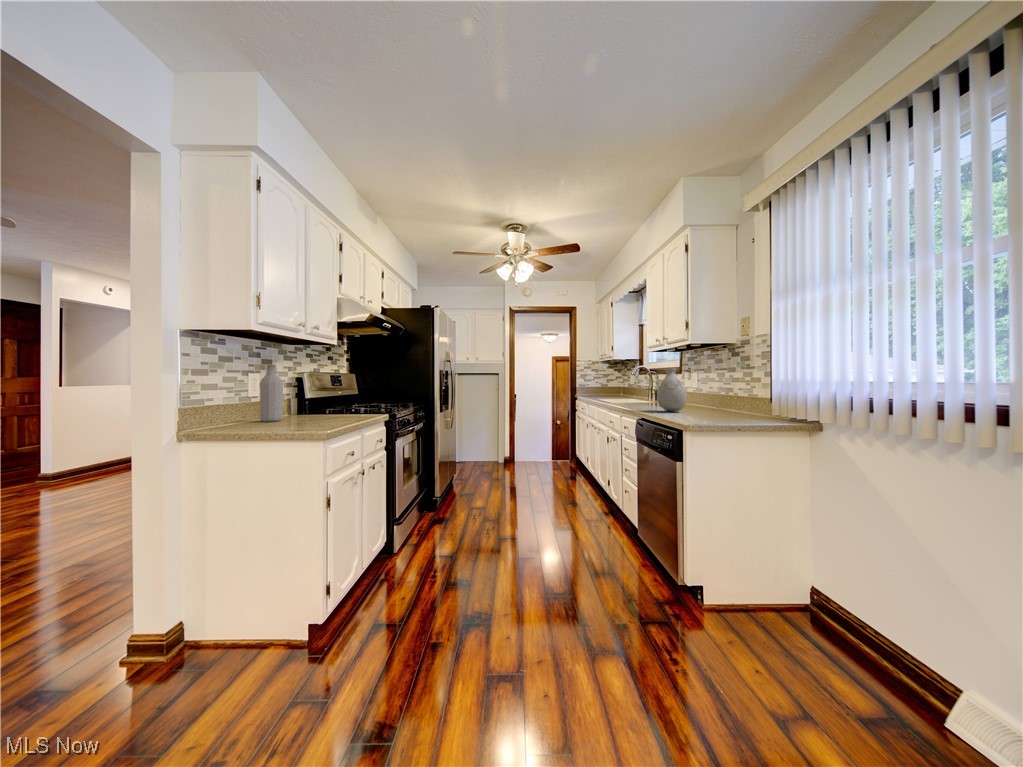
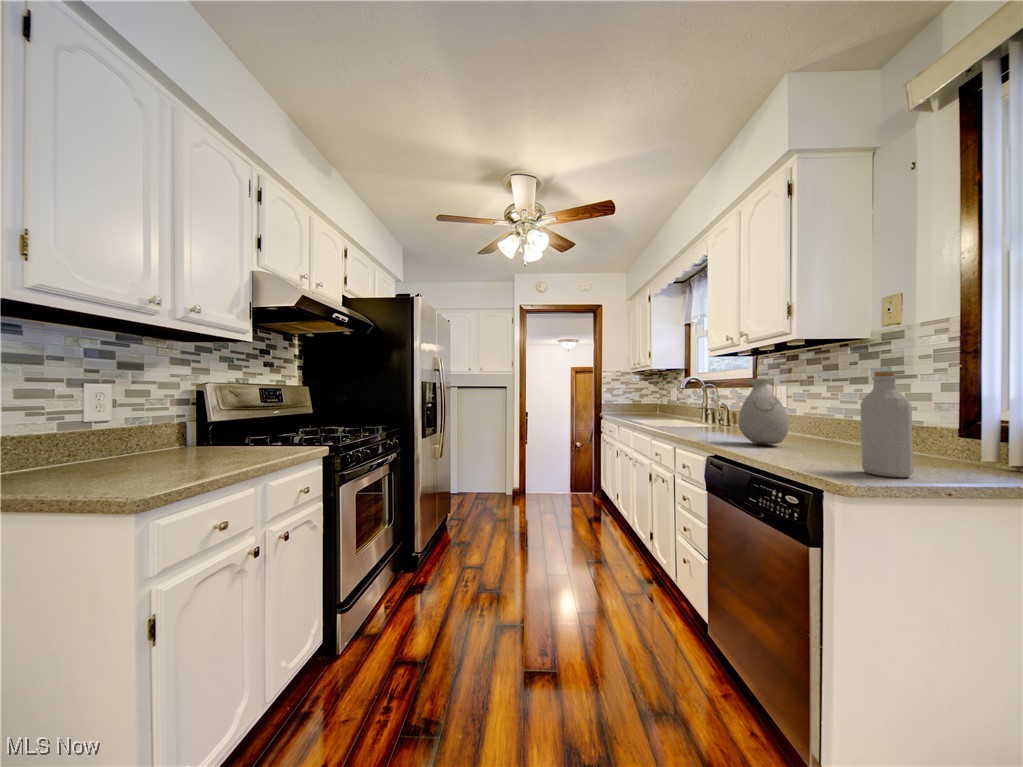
bottle: present [260,365,283,421] -> present [860,371,913,477]

